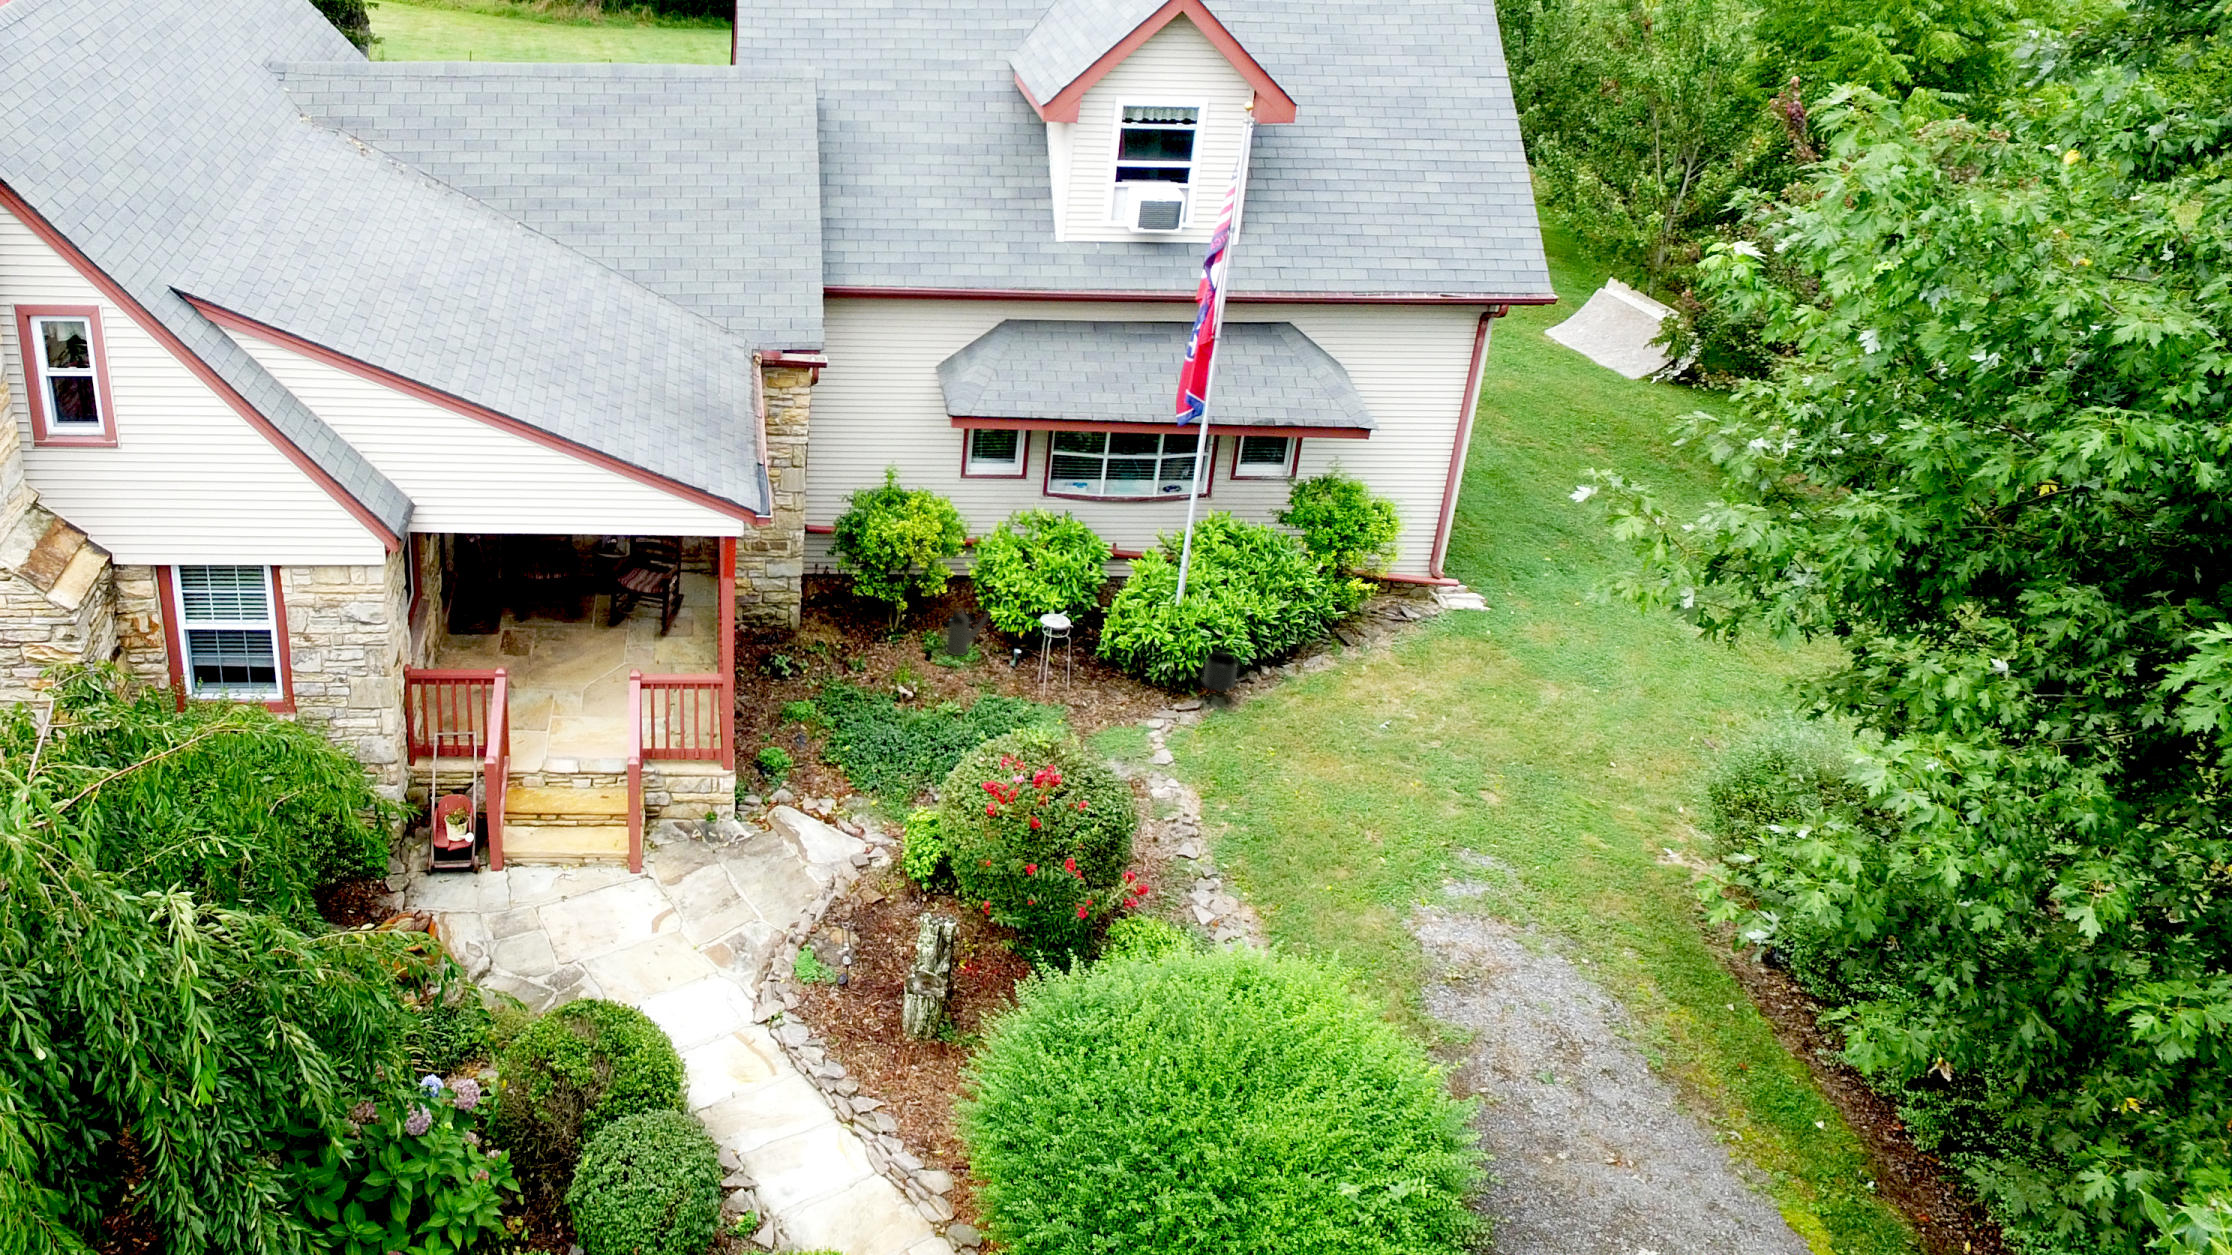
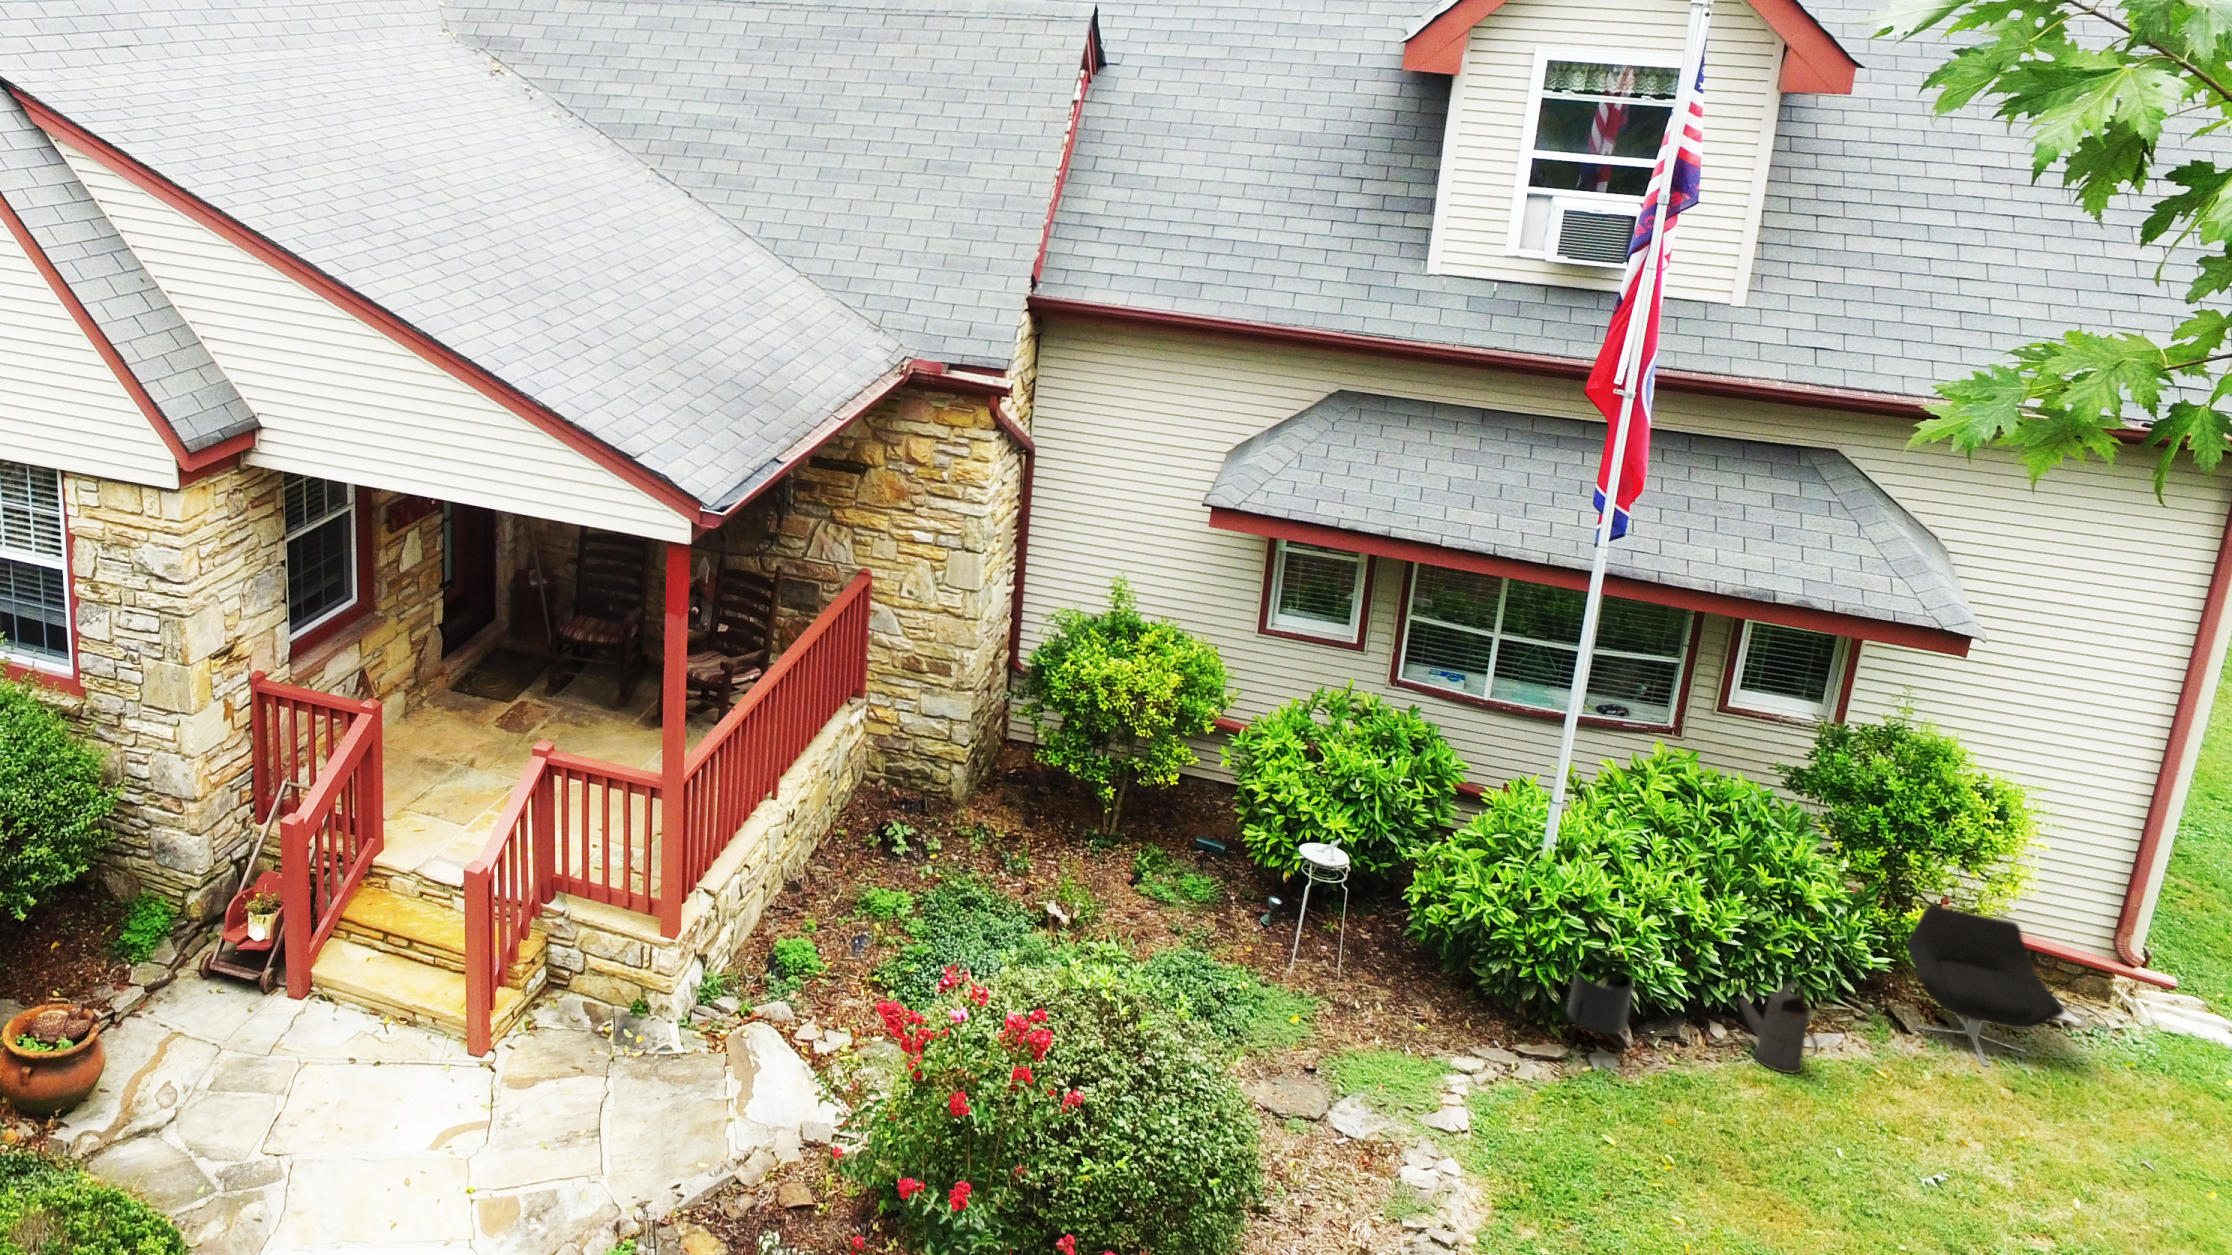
lounge chair: none [1347,575,1427,659] -> present [1907,905,2064,1066]
watering can: present [946,609,990,656] -> present [1739,983,1818,1074]

